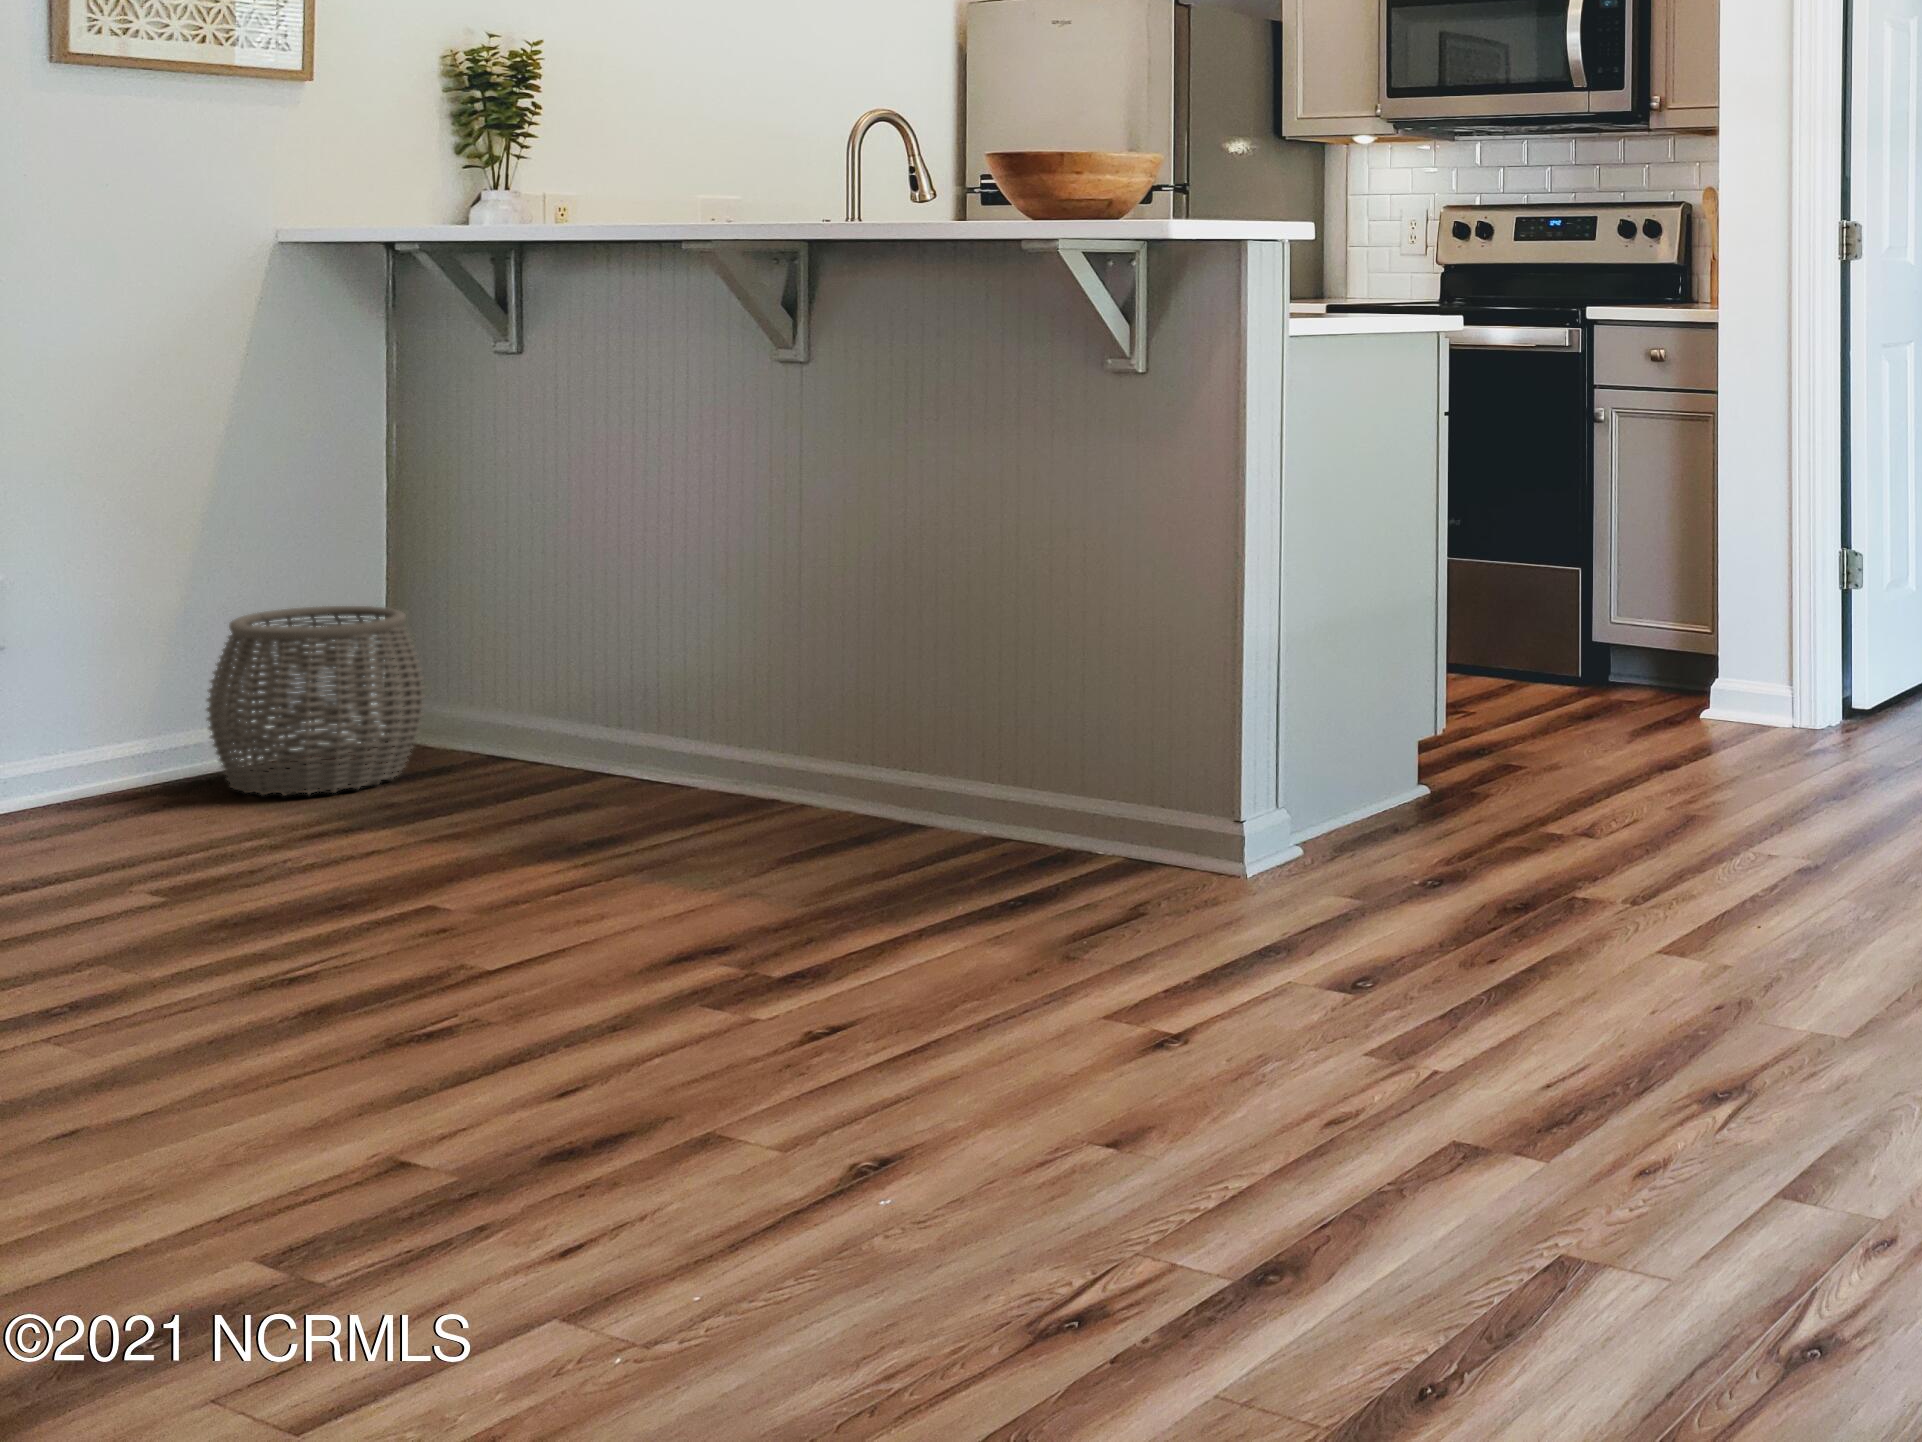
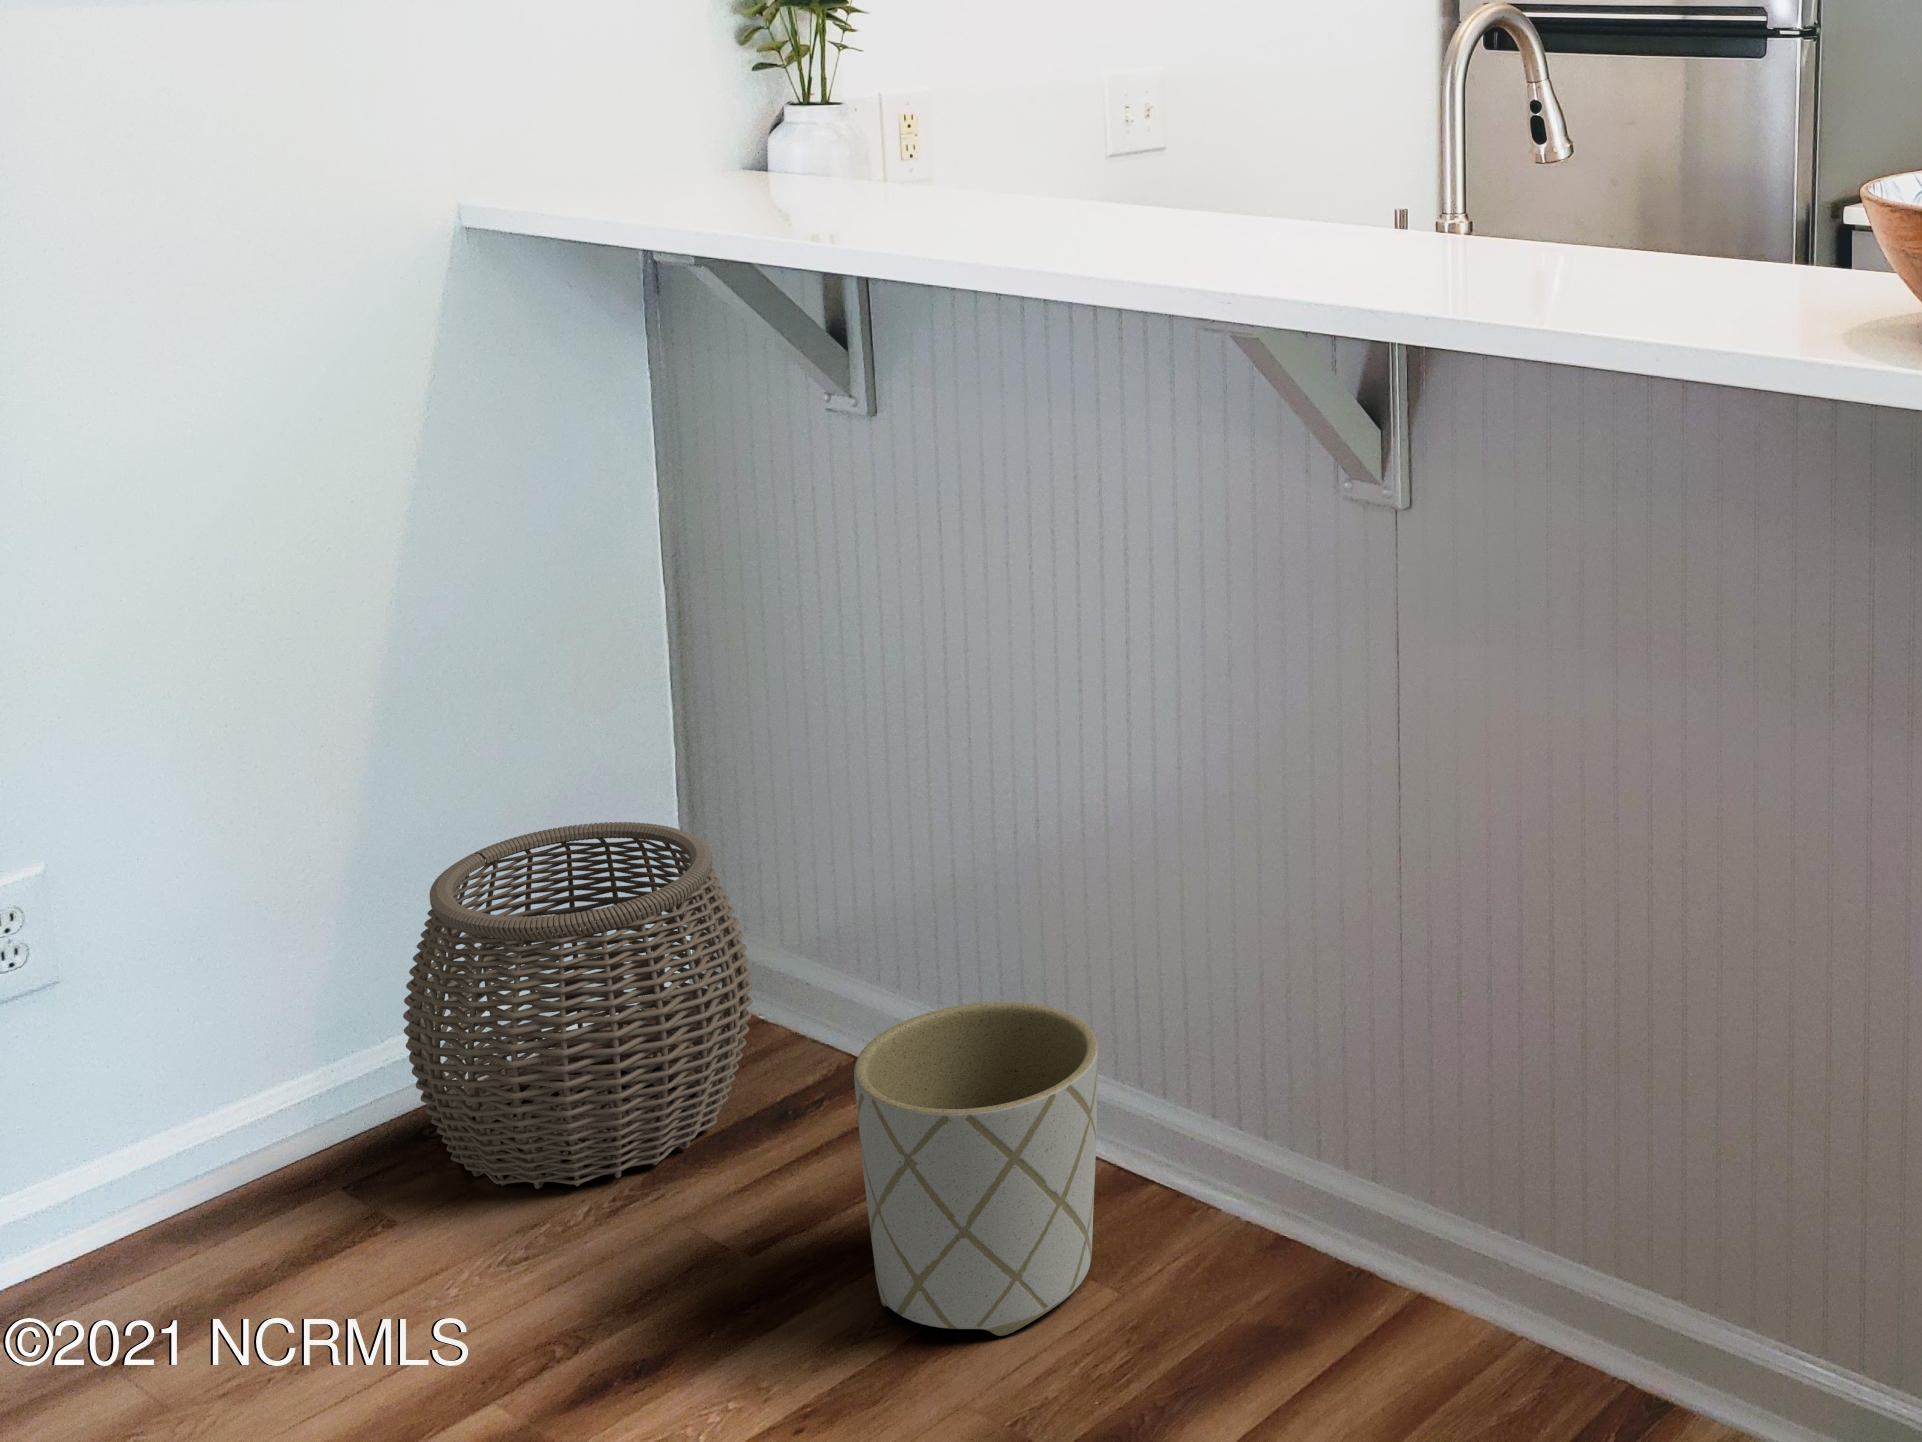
planter: none [482,669,627,830] -> present [854,1002,1098,1336]

